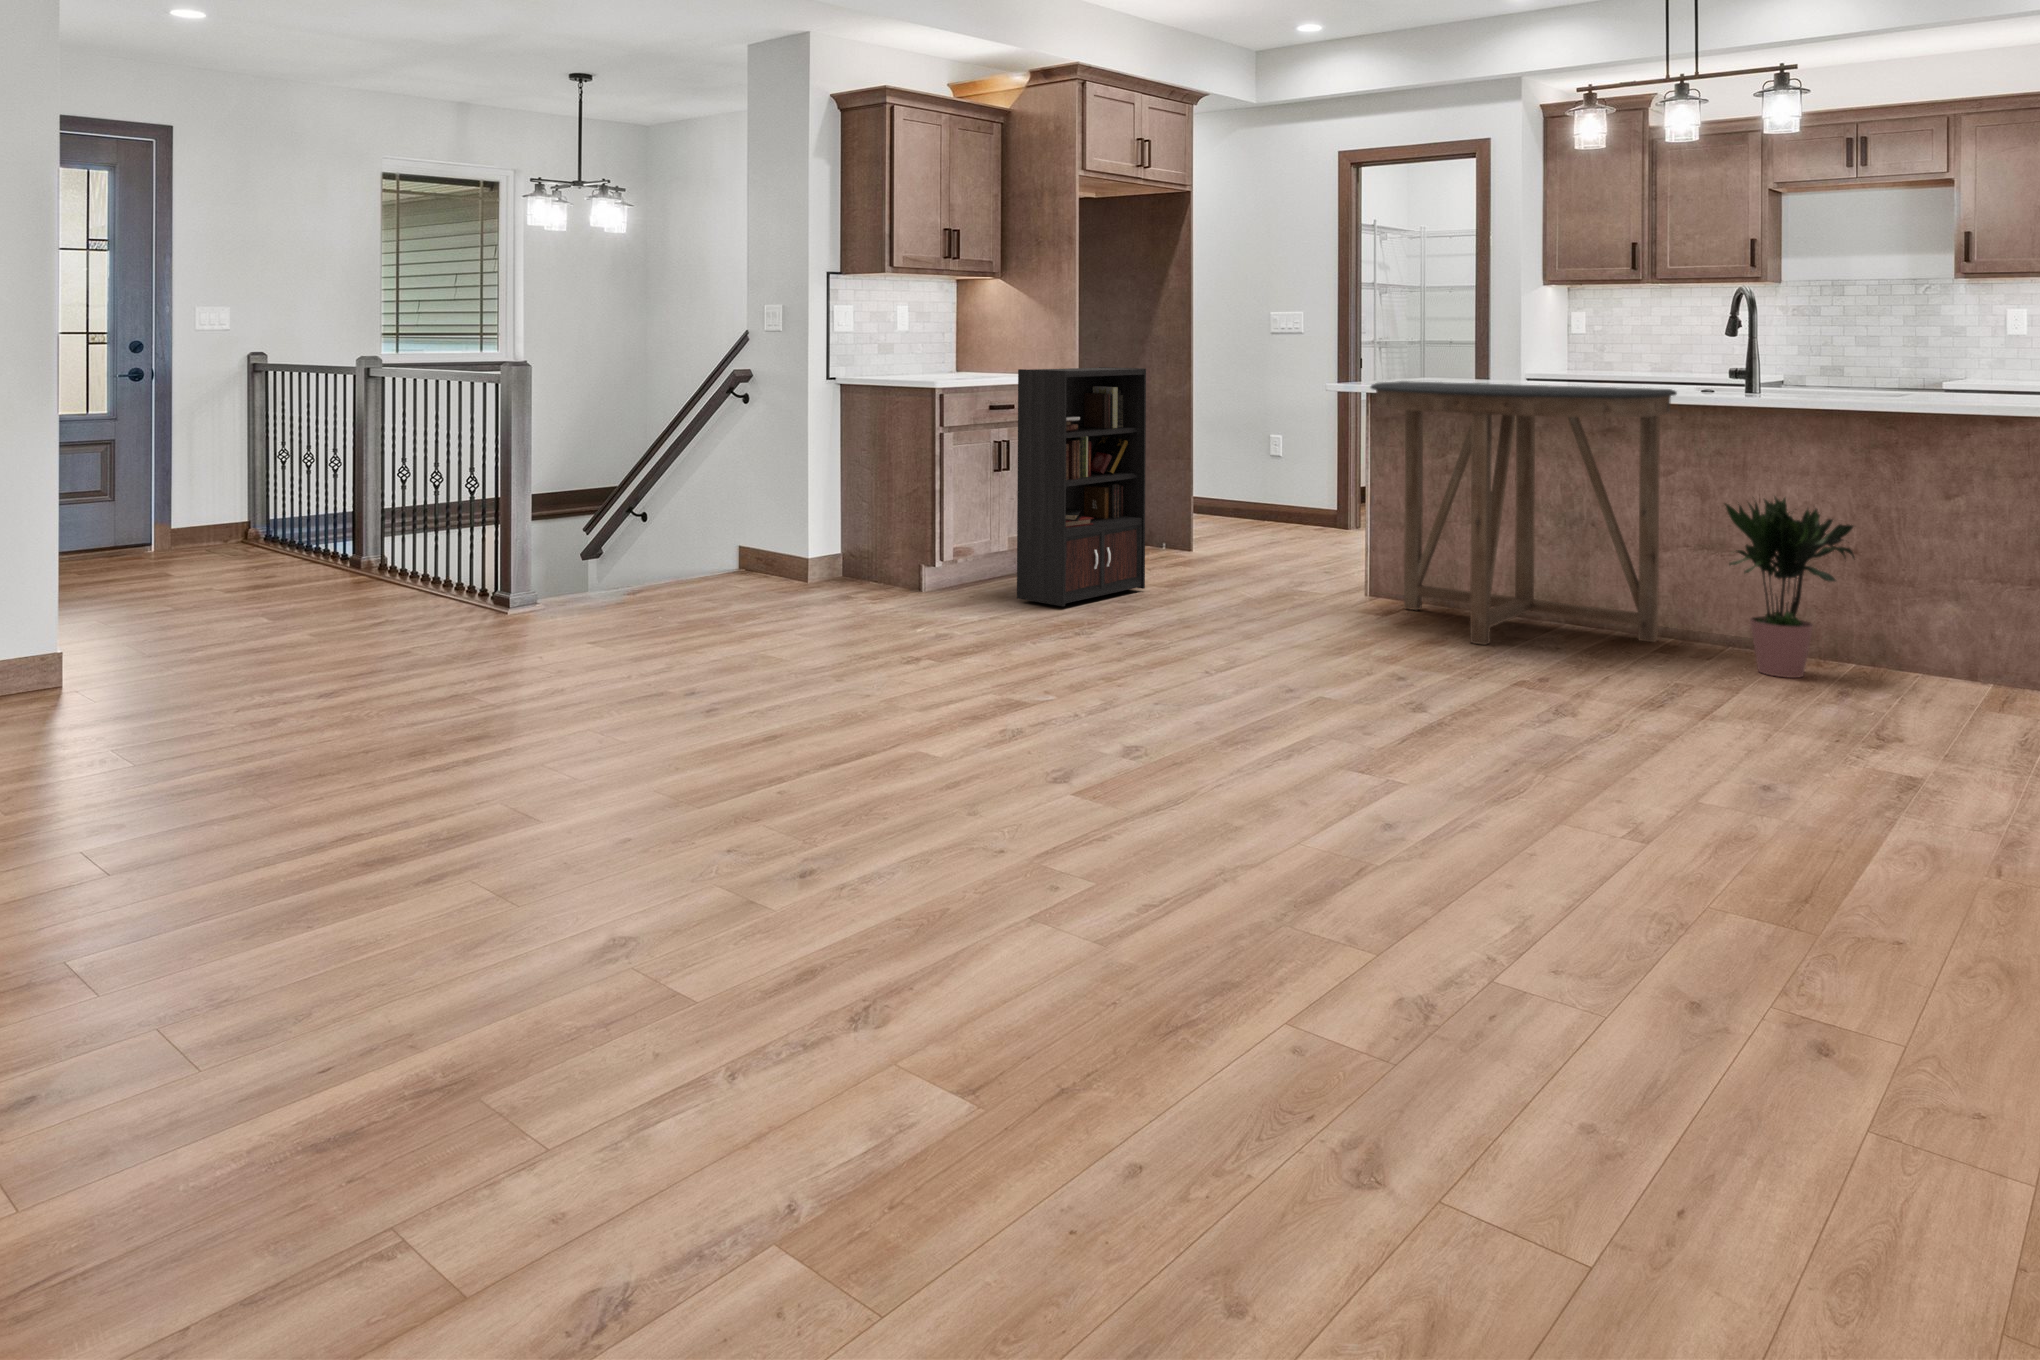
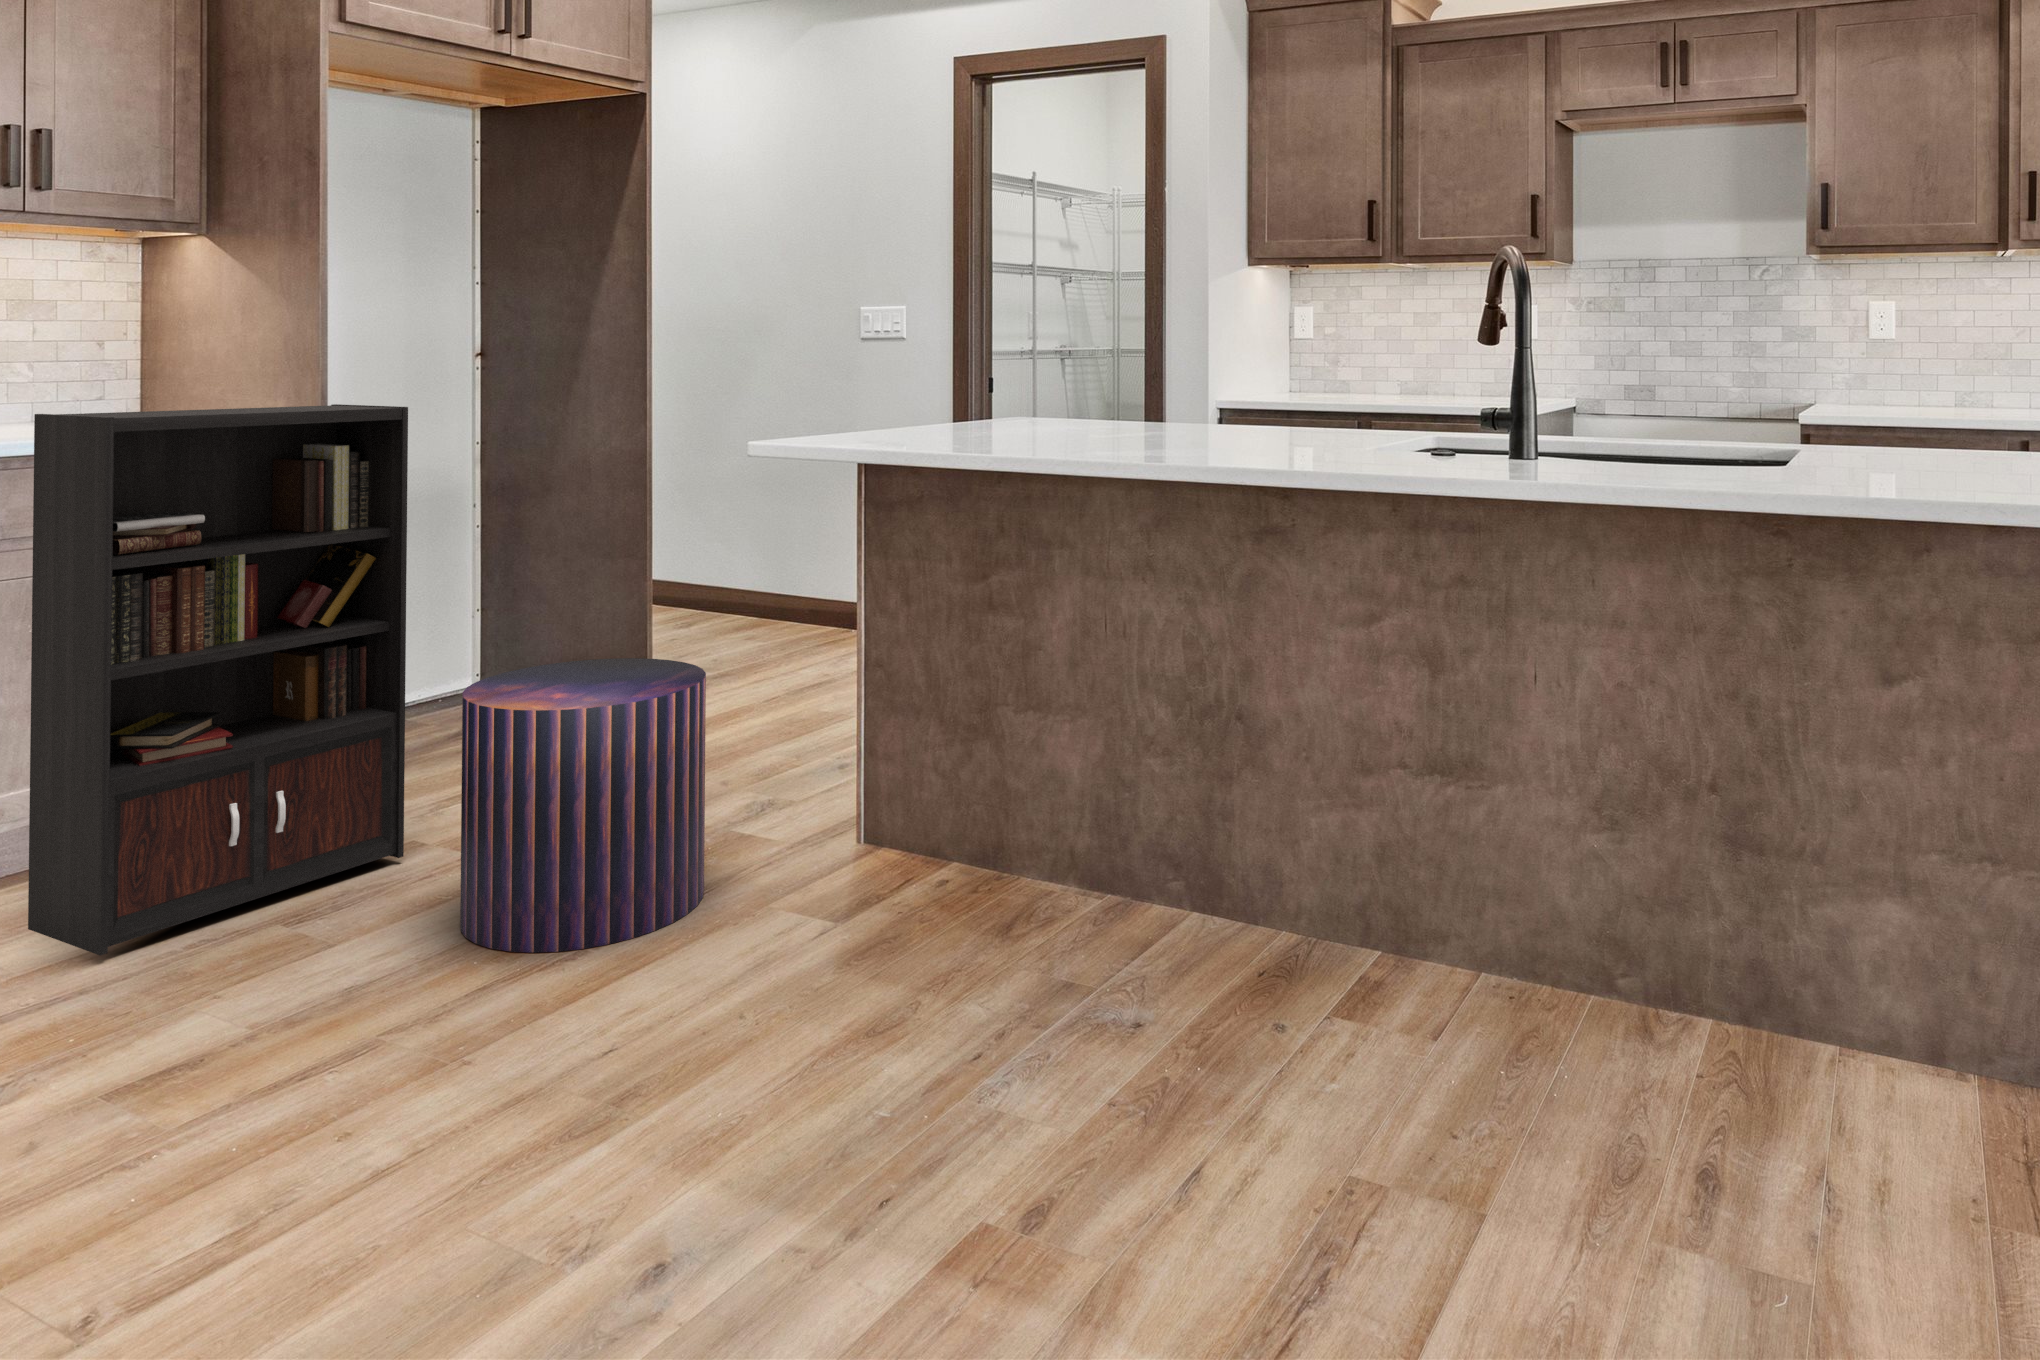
console table: present [1371,381,1677,645] -> none [796,429,1381,1028]
pouf: none [1202,494,1311,618] -> present [460,658,706,953]
potted plant: present [1725,497,1855,678] -> none [1457,668,1744,1110]

